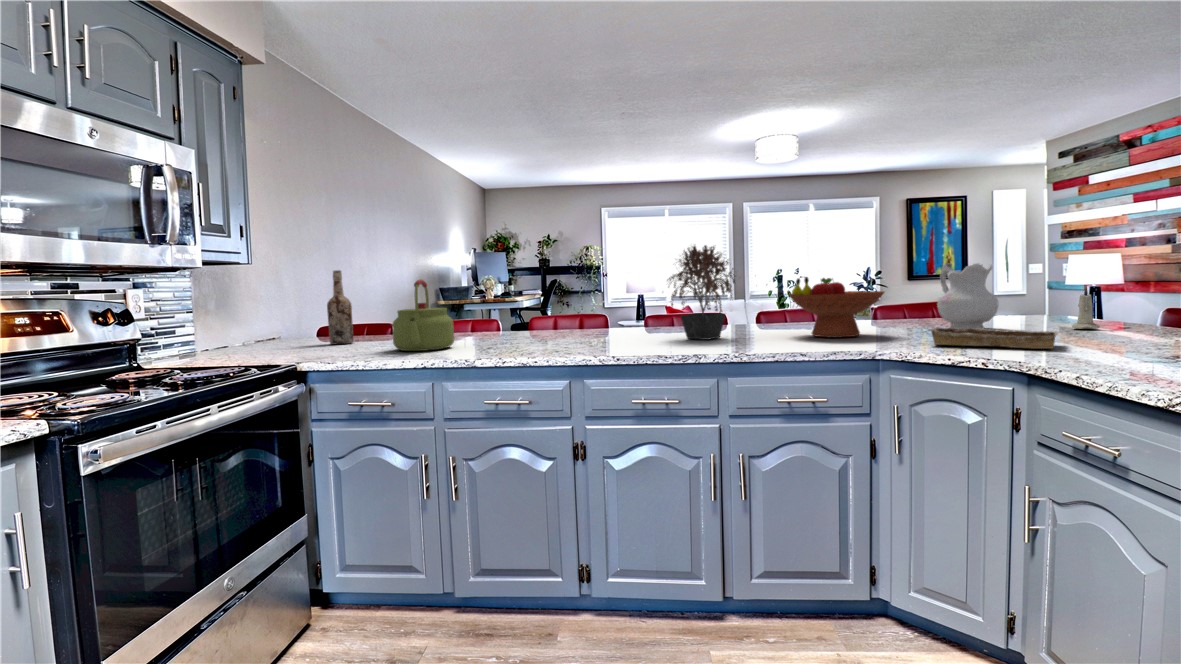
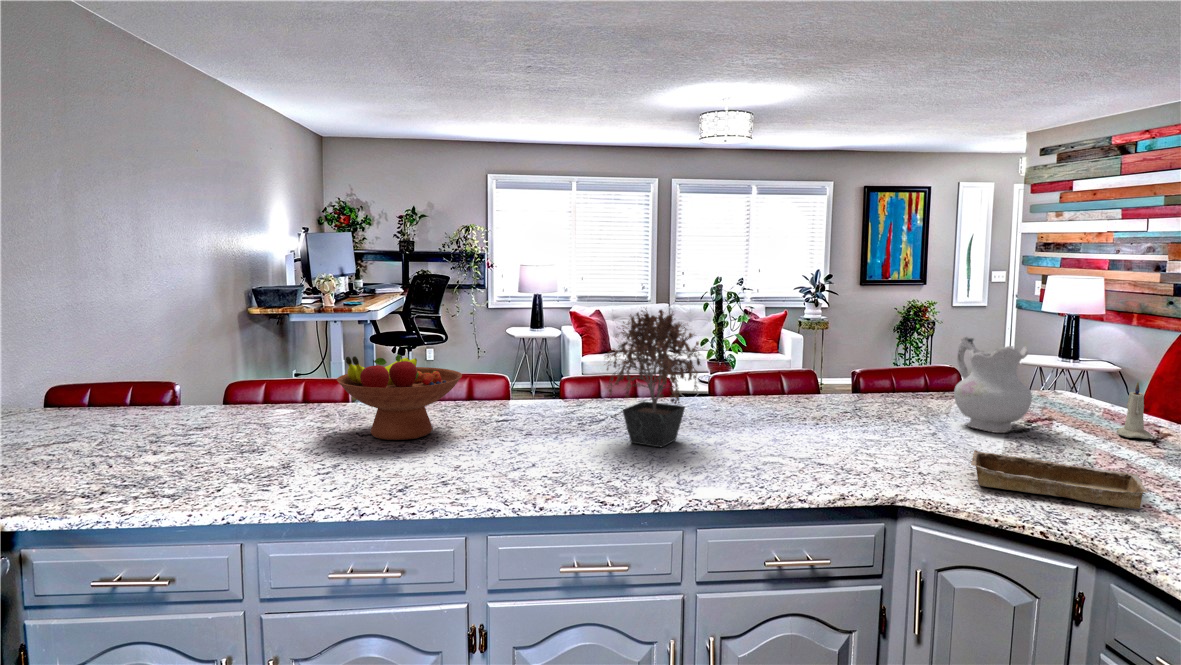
wine bottle: present [327,270,353,344] -> none [64,316,109,435]
fruit bowl: present [789,277,885,337] -> present [337,354,462,440]
kettle: present [393,280,454,351] -> none [173,352,278,471]

